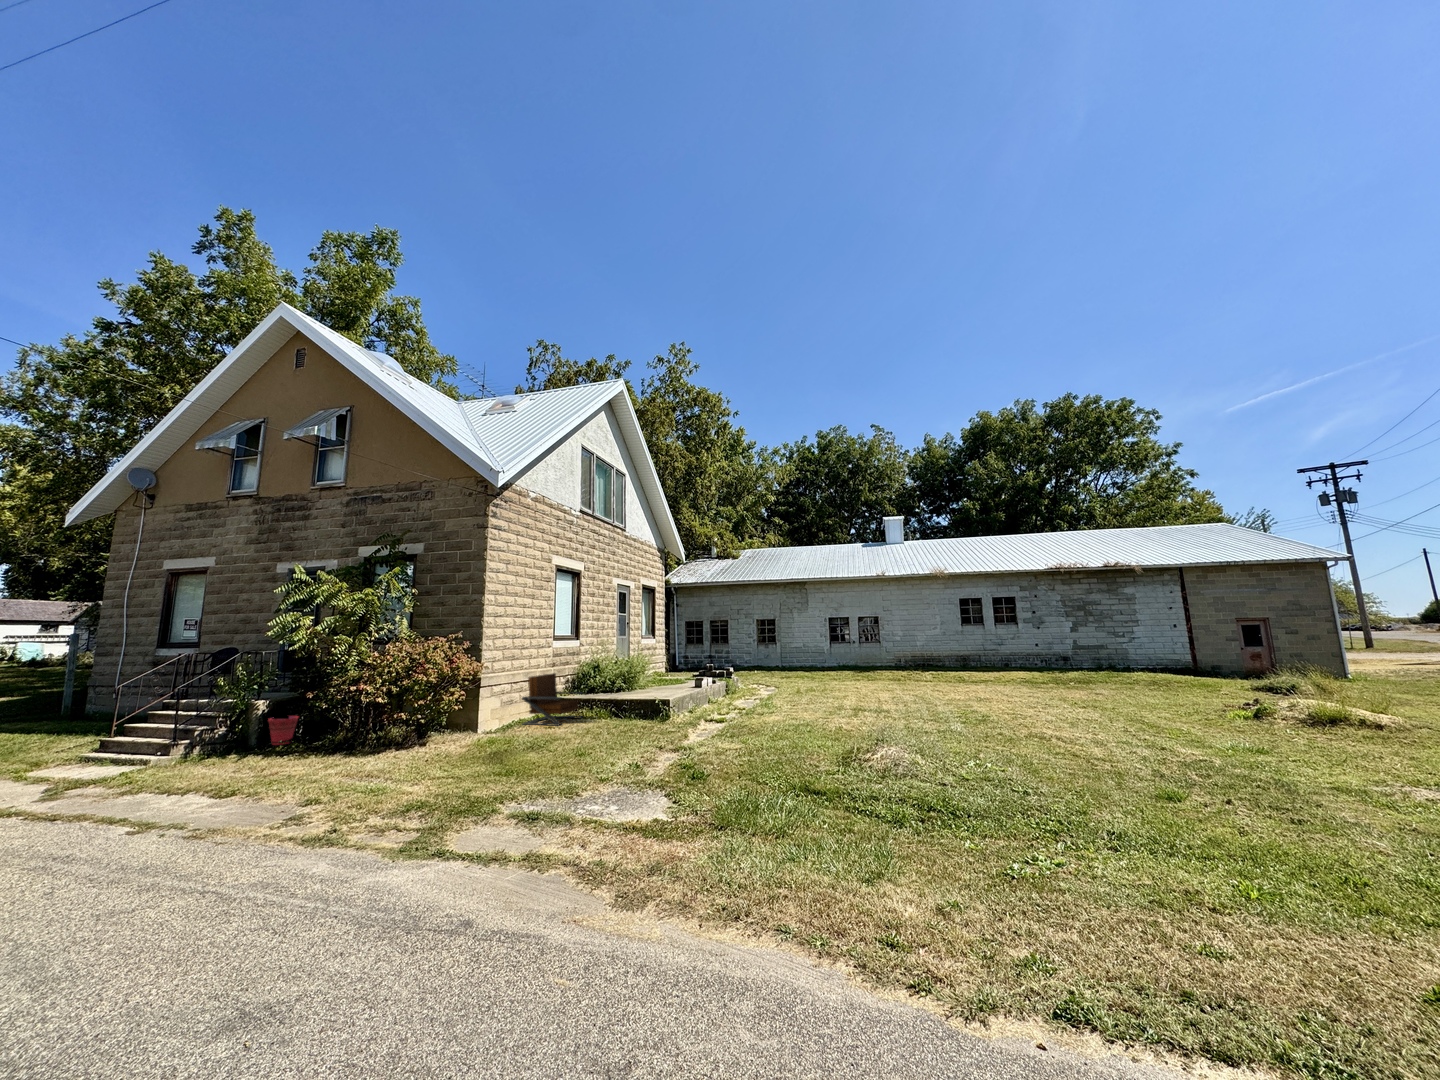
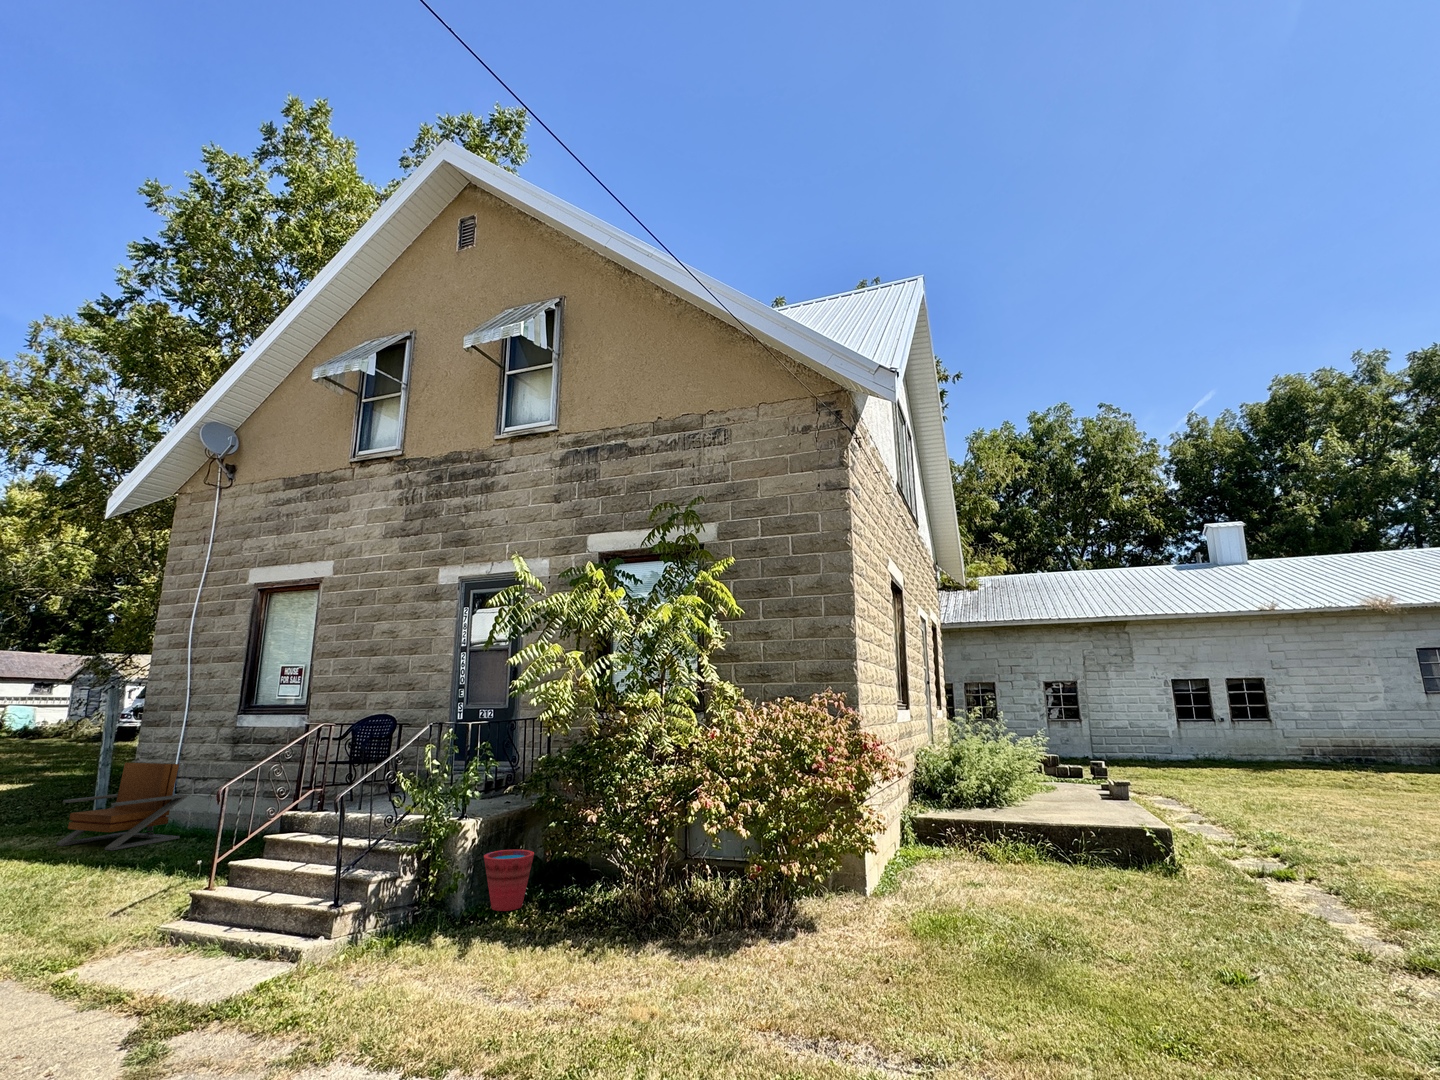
lounge chair: present [522,673,582,726] -> present [56,763,187,850]

